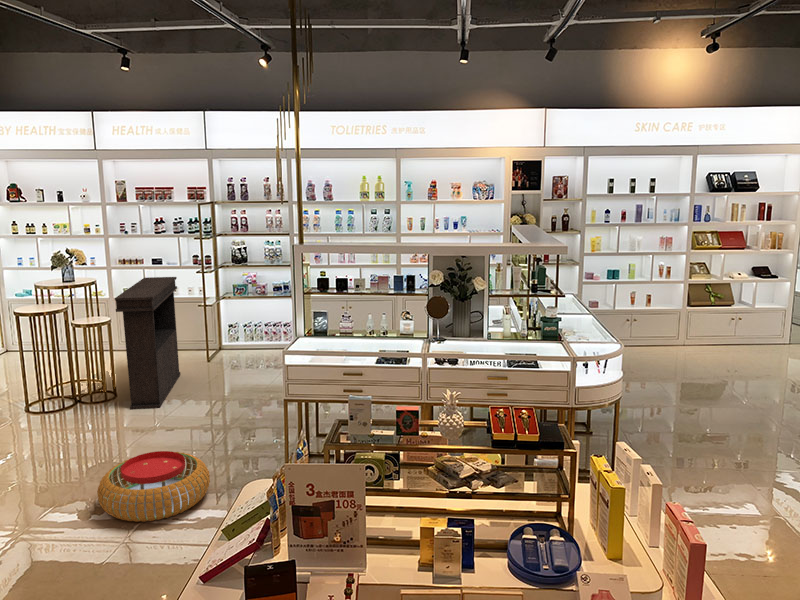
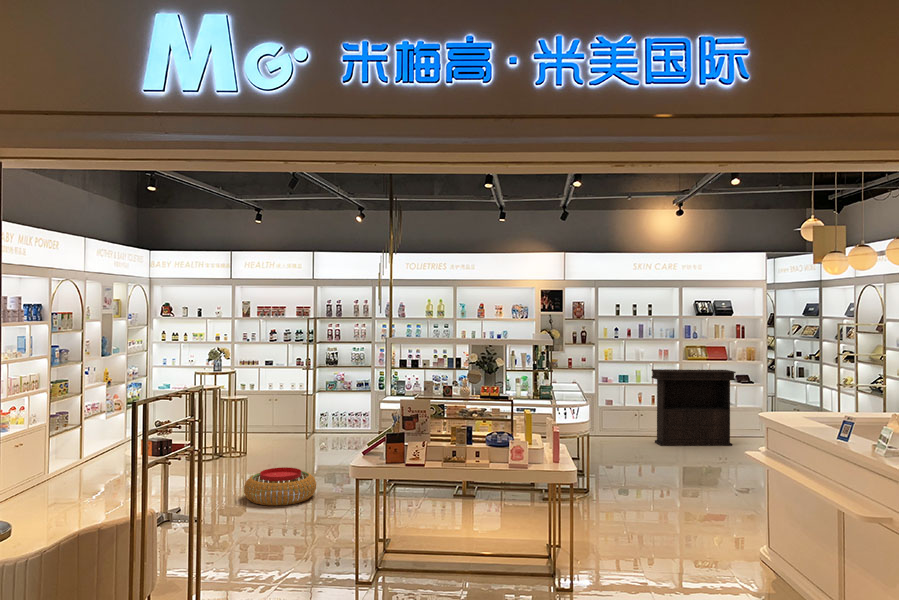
console table: present [115,277,180,410] -> present [652,369,736,446]

